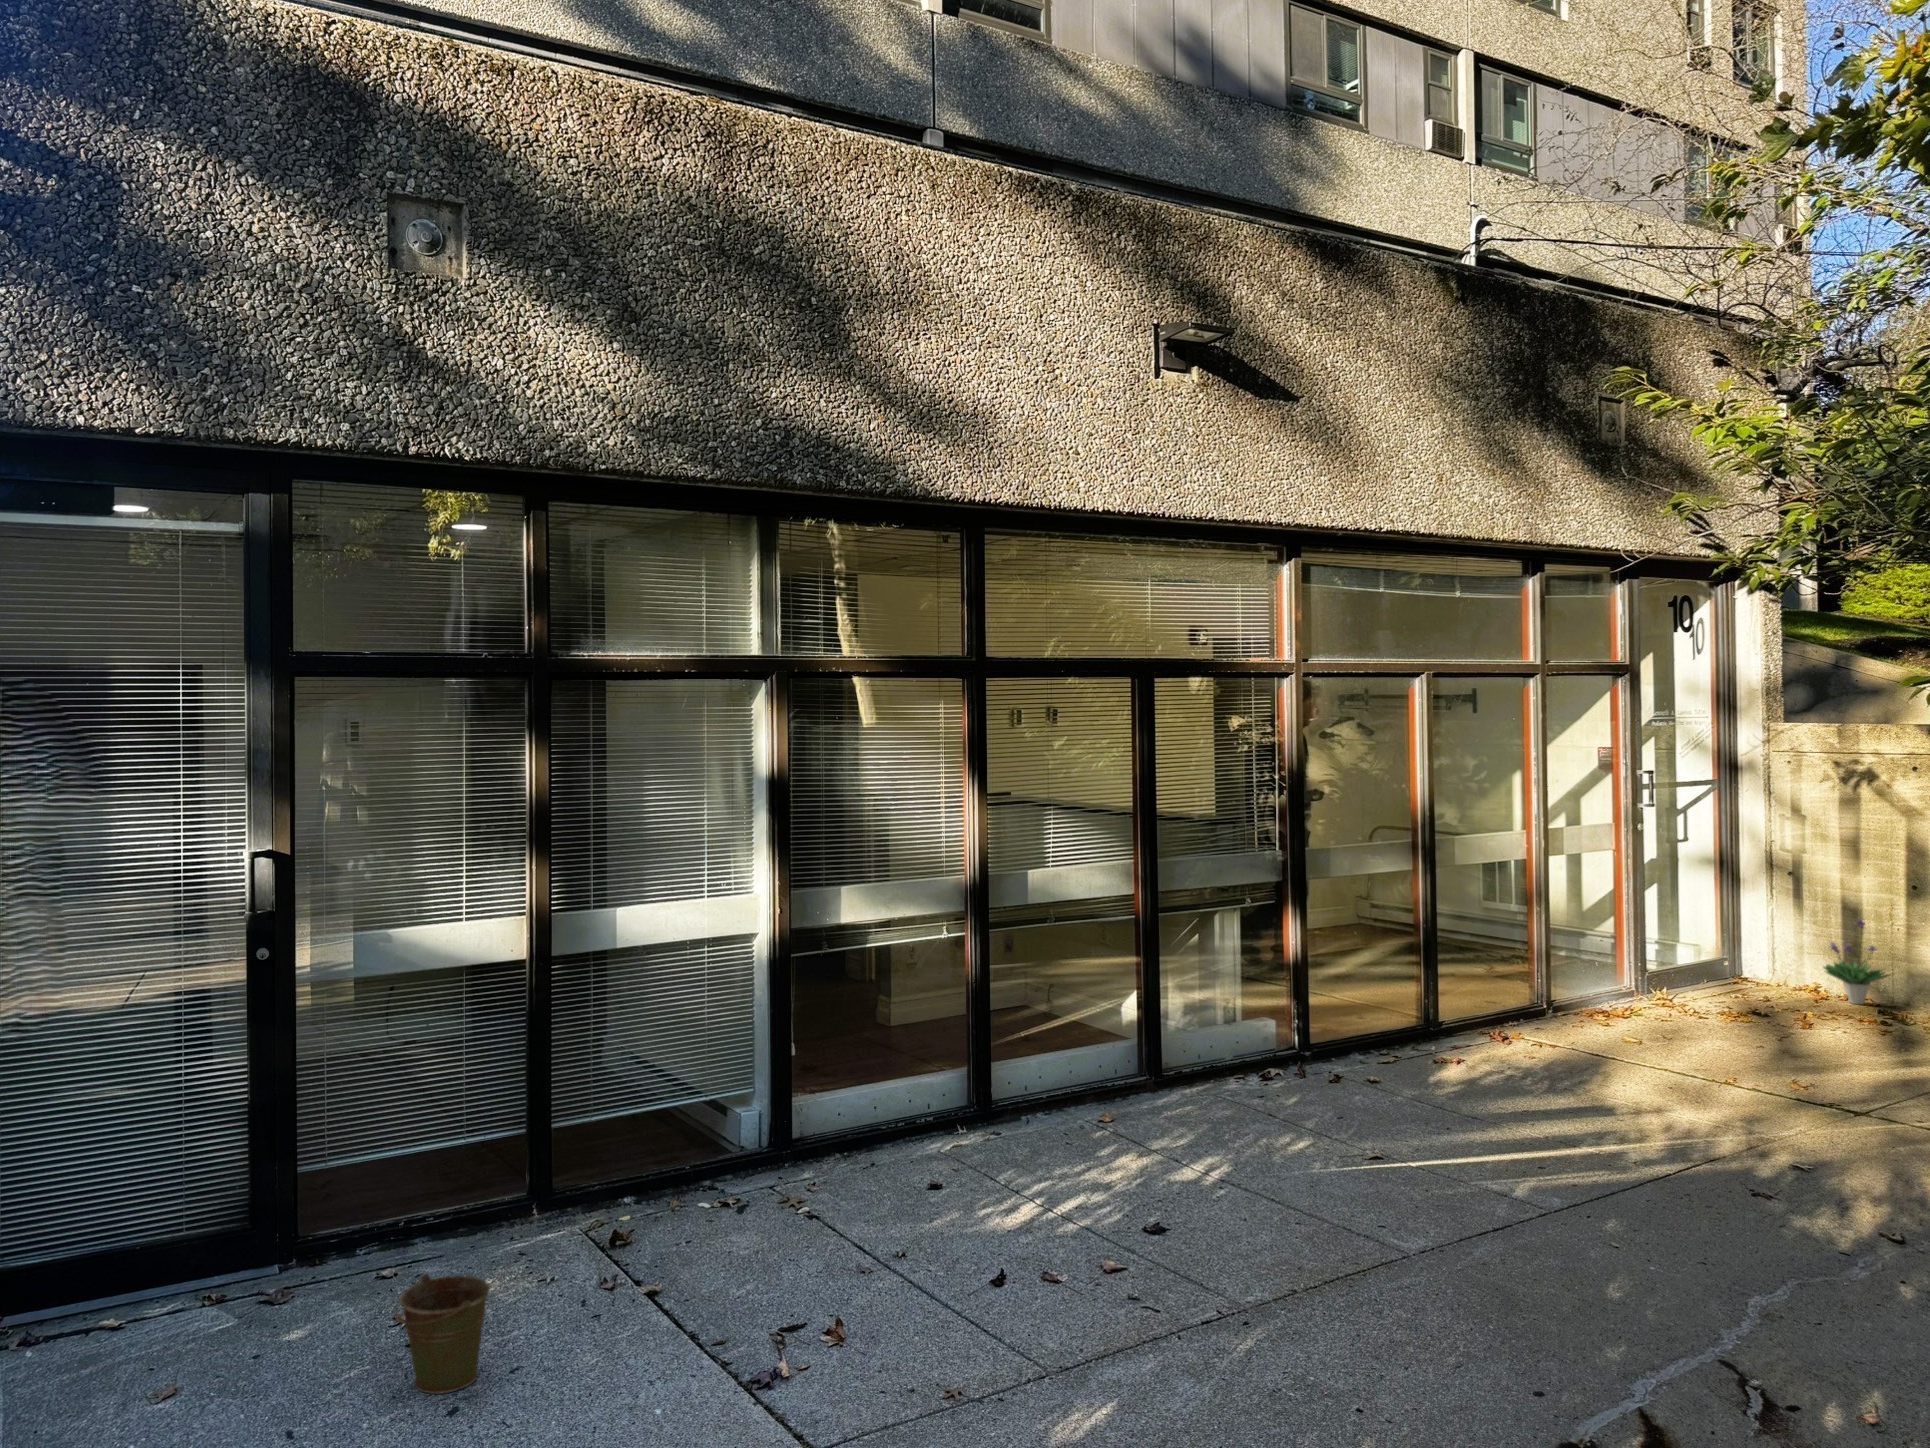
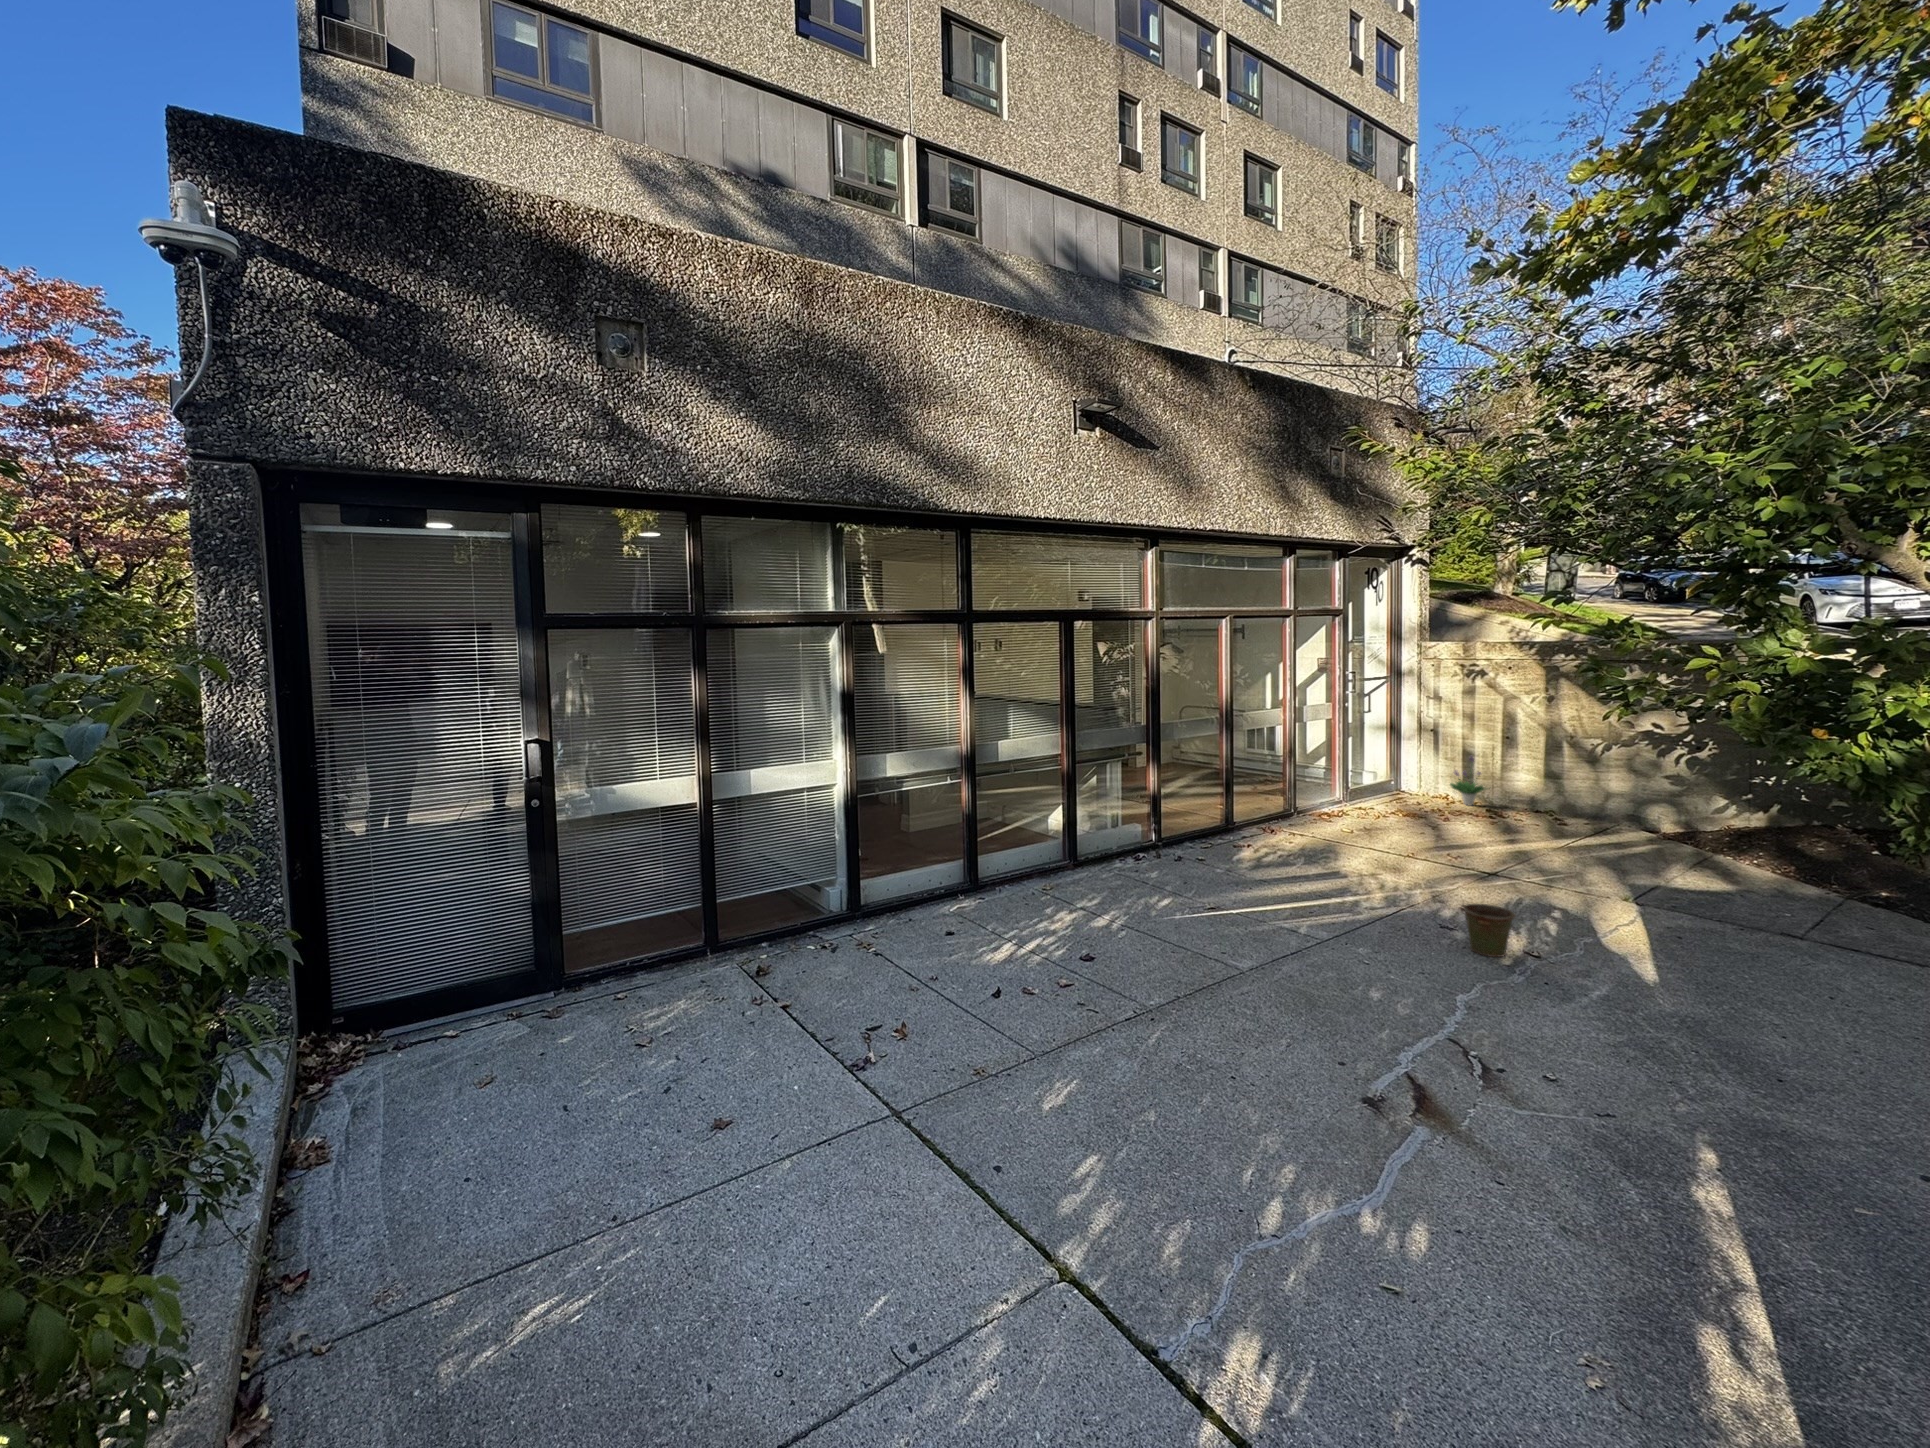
bucket: present [394,1274,490,1394] -> present [1462,904,1516,957]

